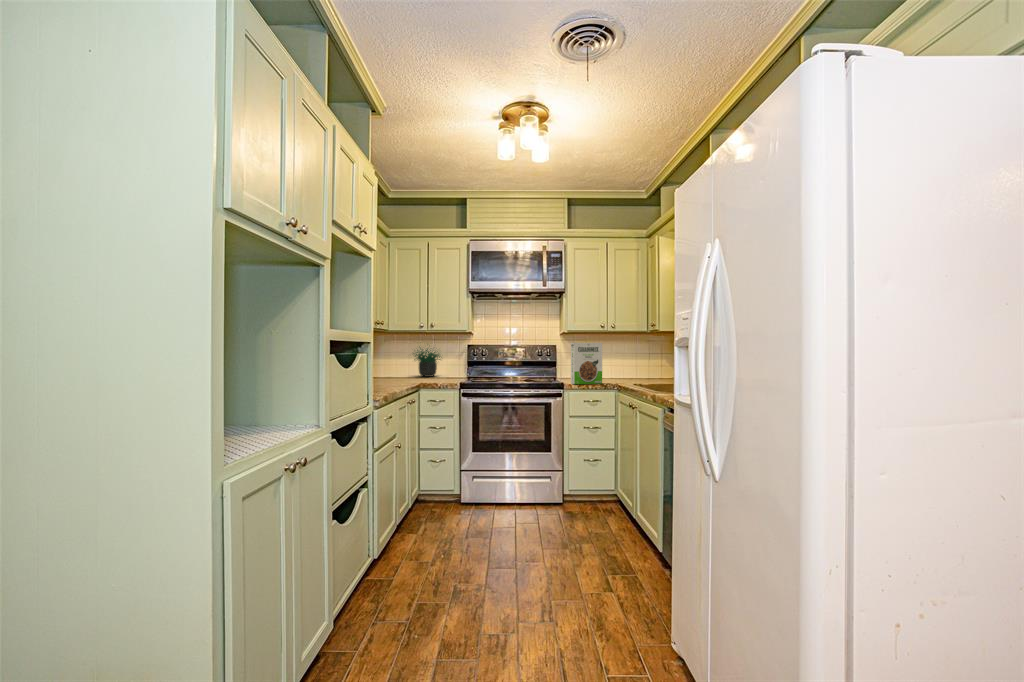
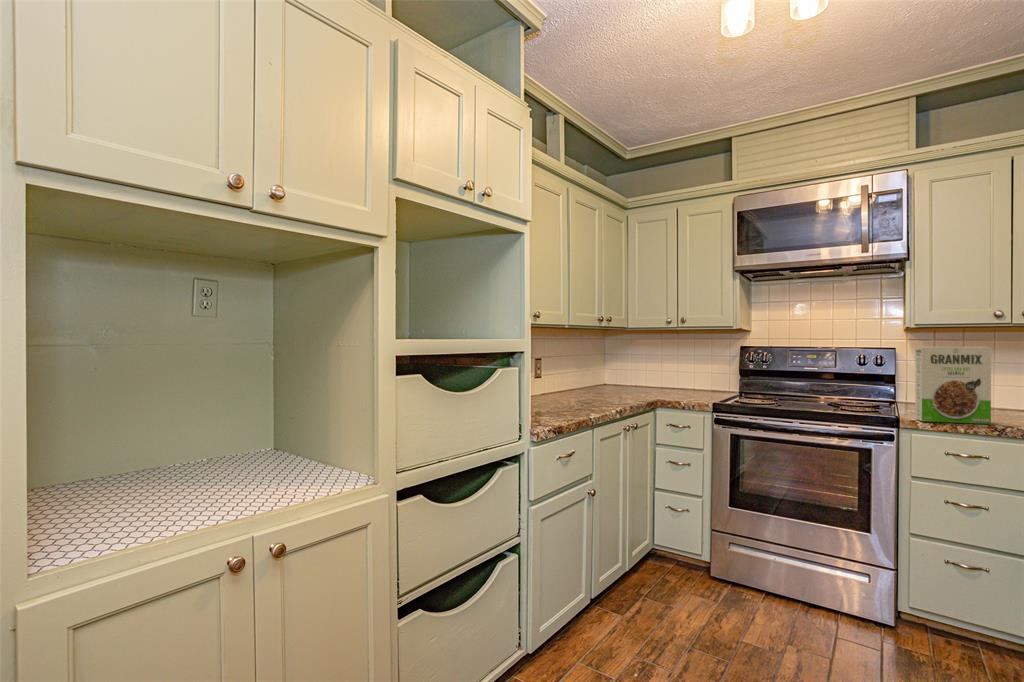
potted plant: present [413,348,440,377] -> none [652,333,711,389]

